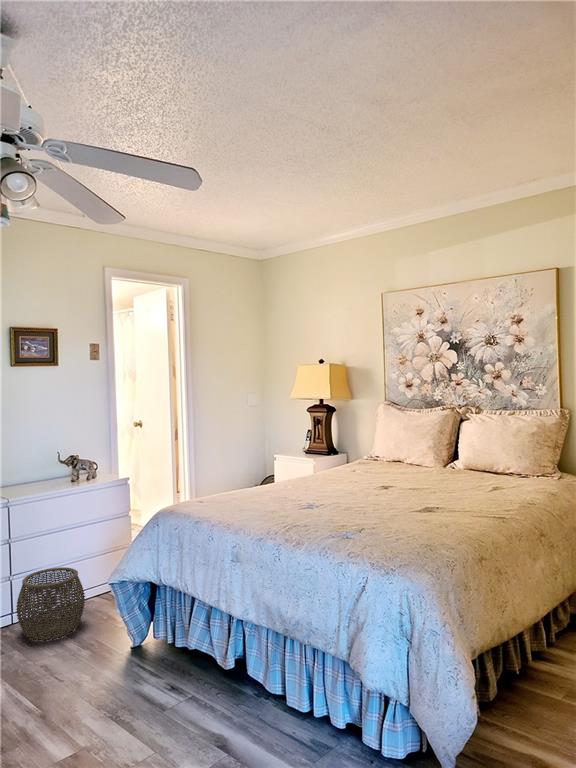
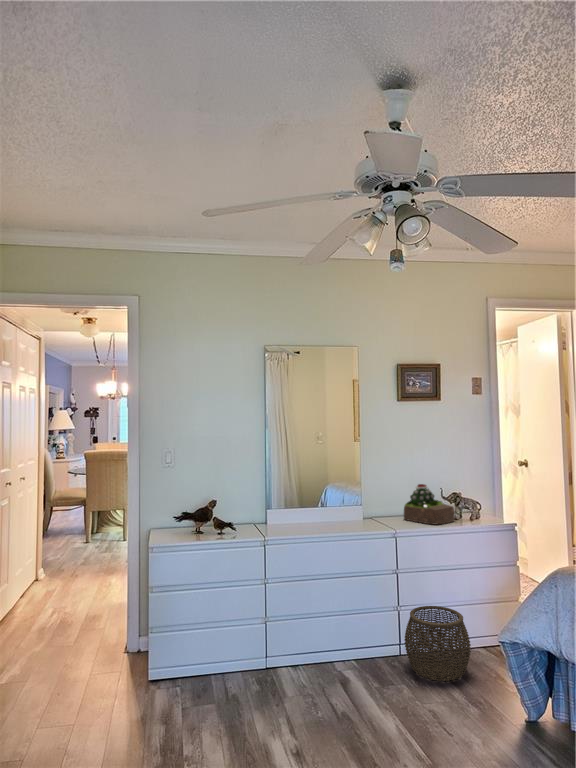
succulent plant: none [17,450,72,489] -> present [404,484,455,524]

